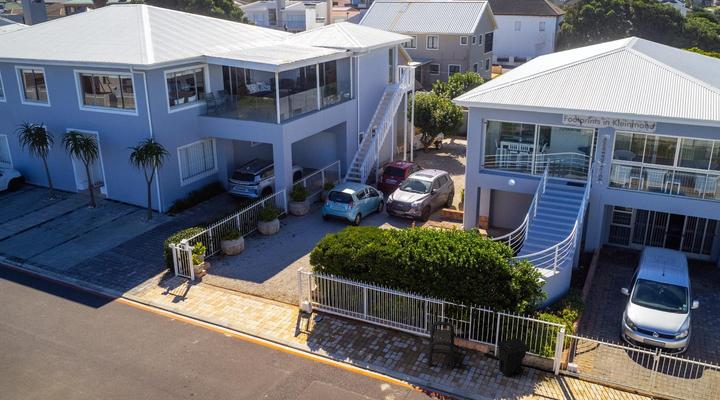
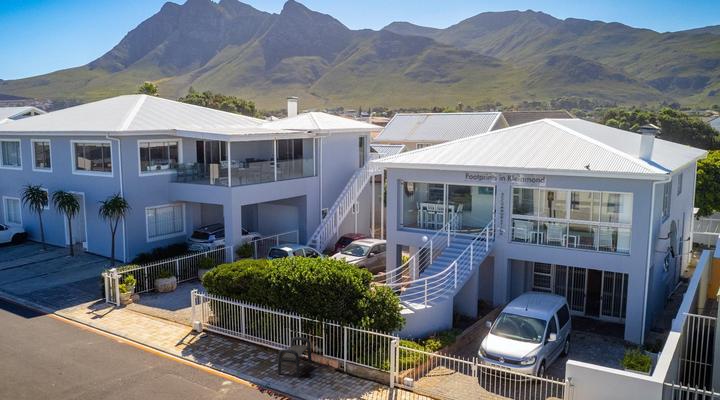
trash can: present [497,337,530,377] -> none [338,350,365,386]

